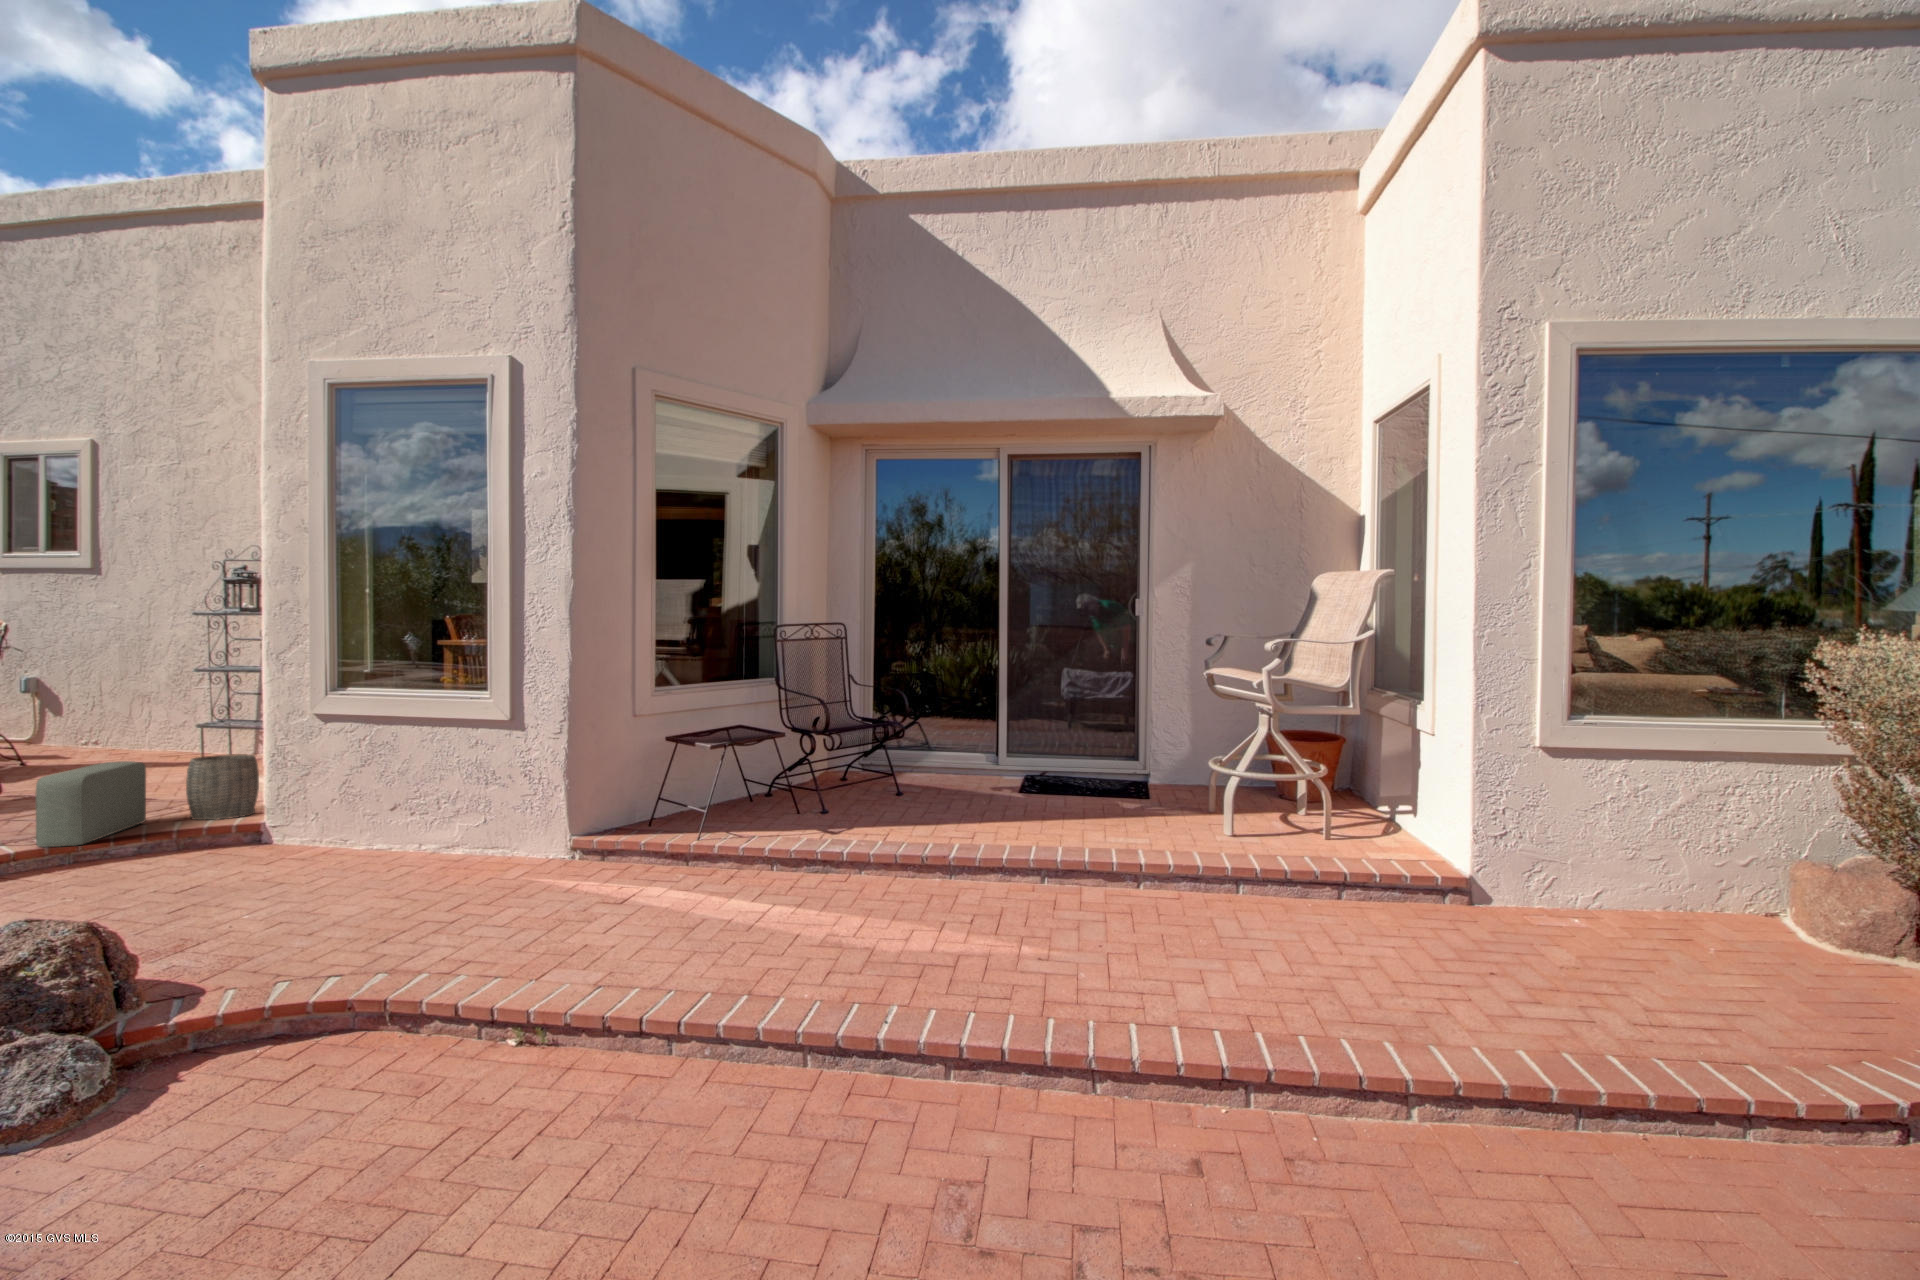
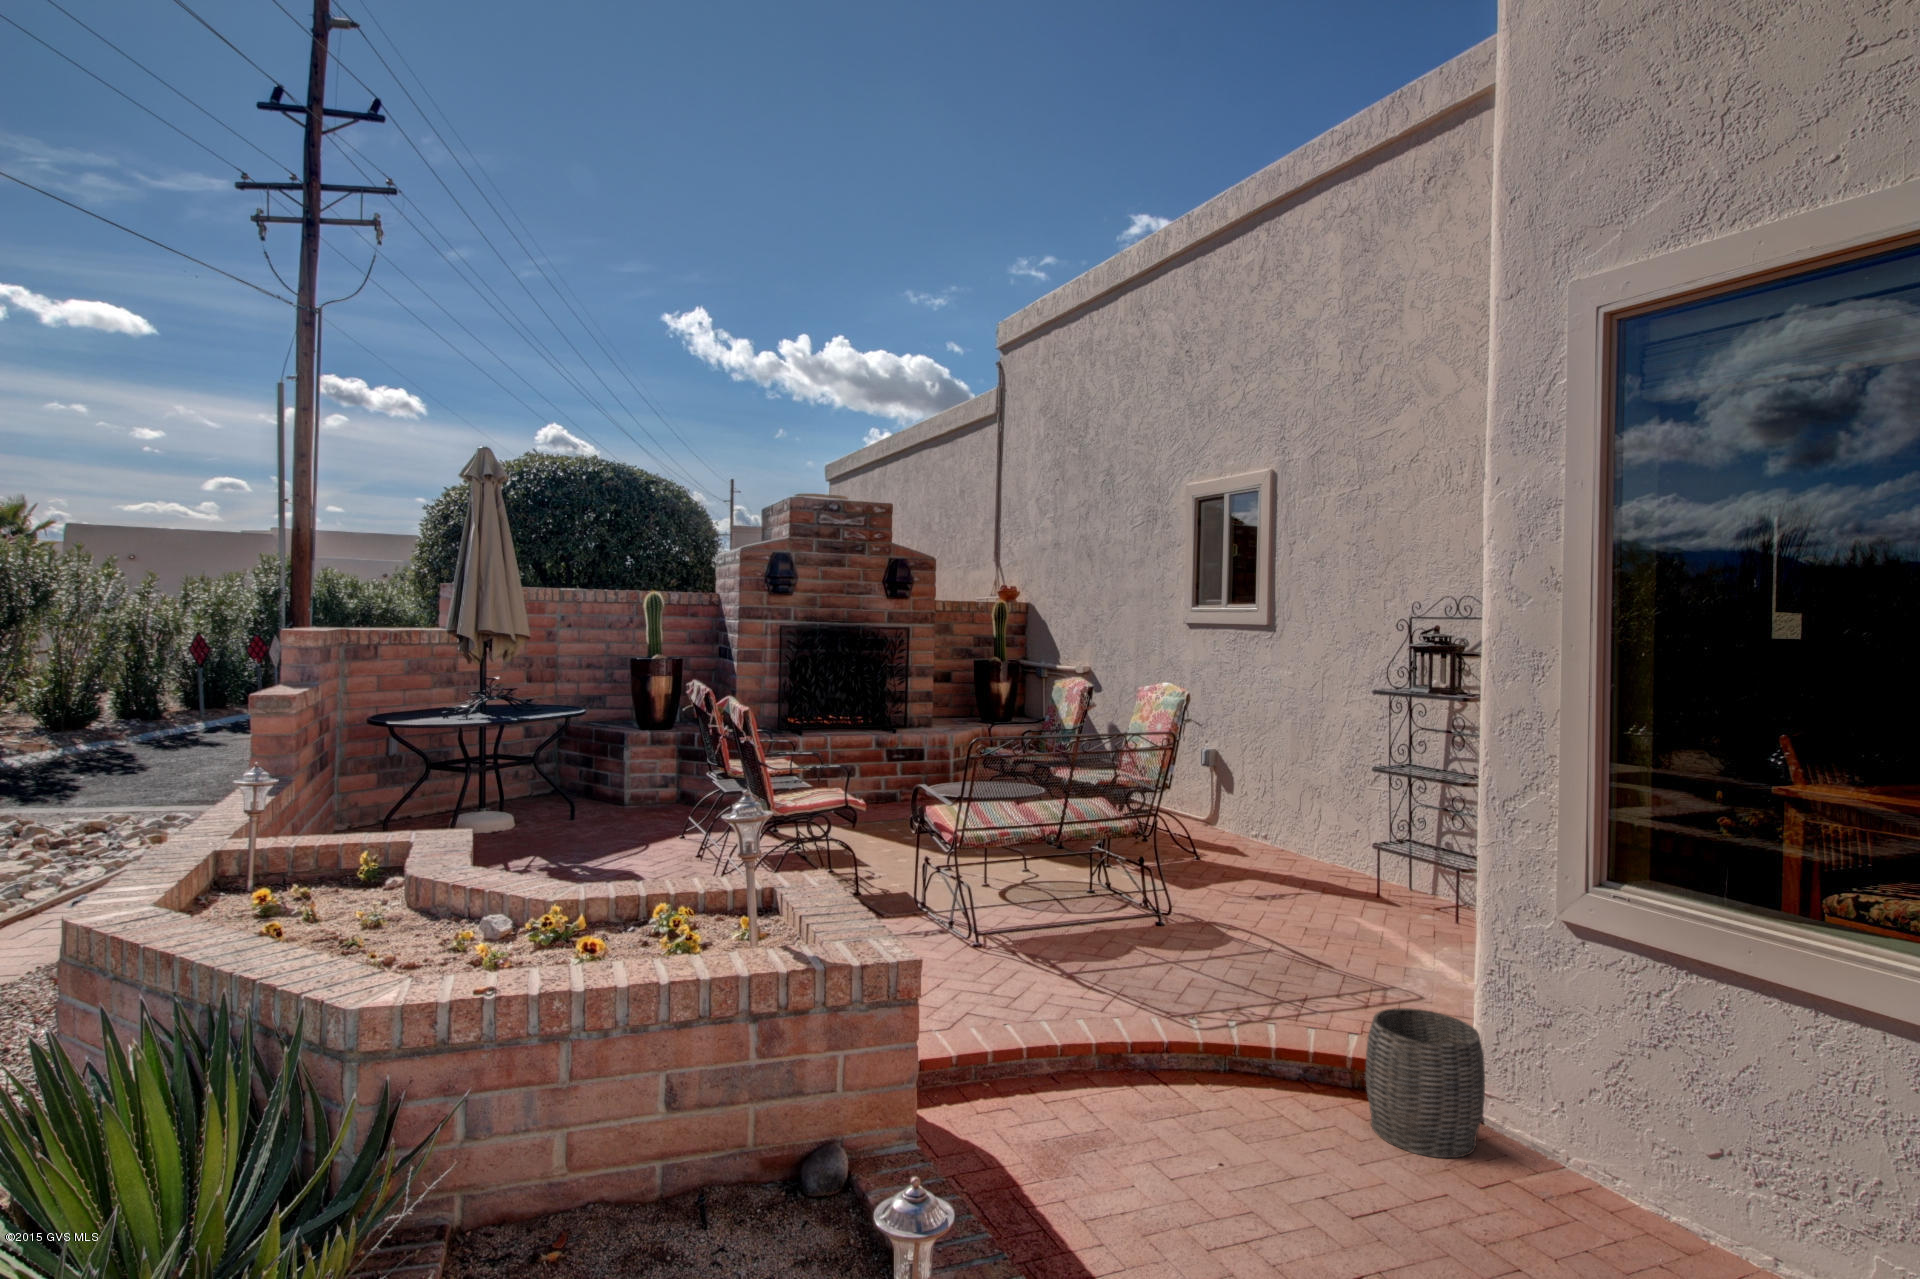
pouf: present [36,761,146,847] -> none [1149,1001,1308,1199]

